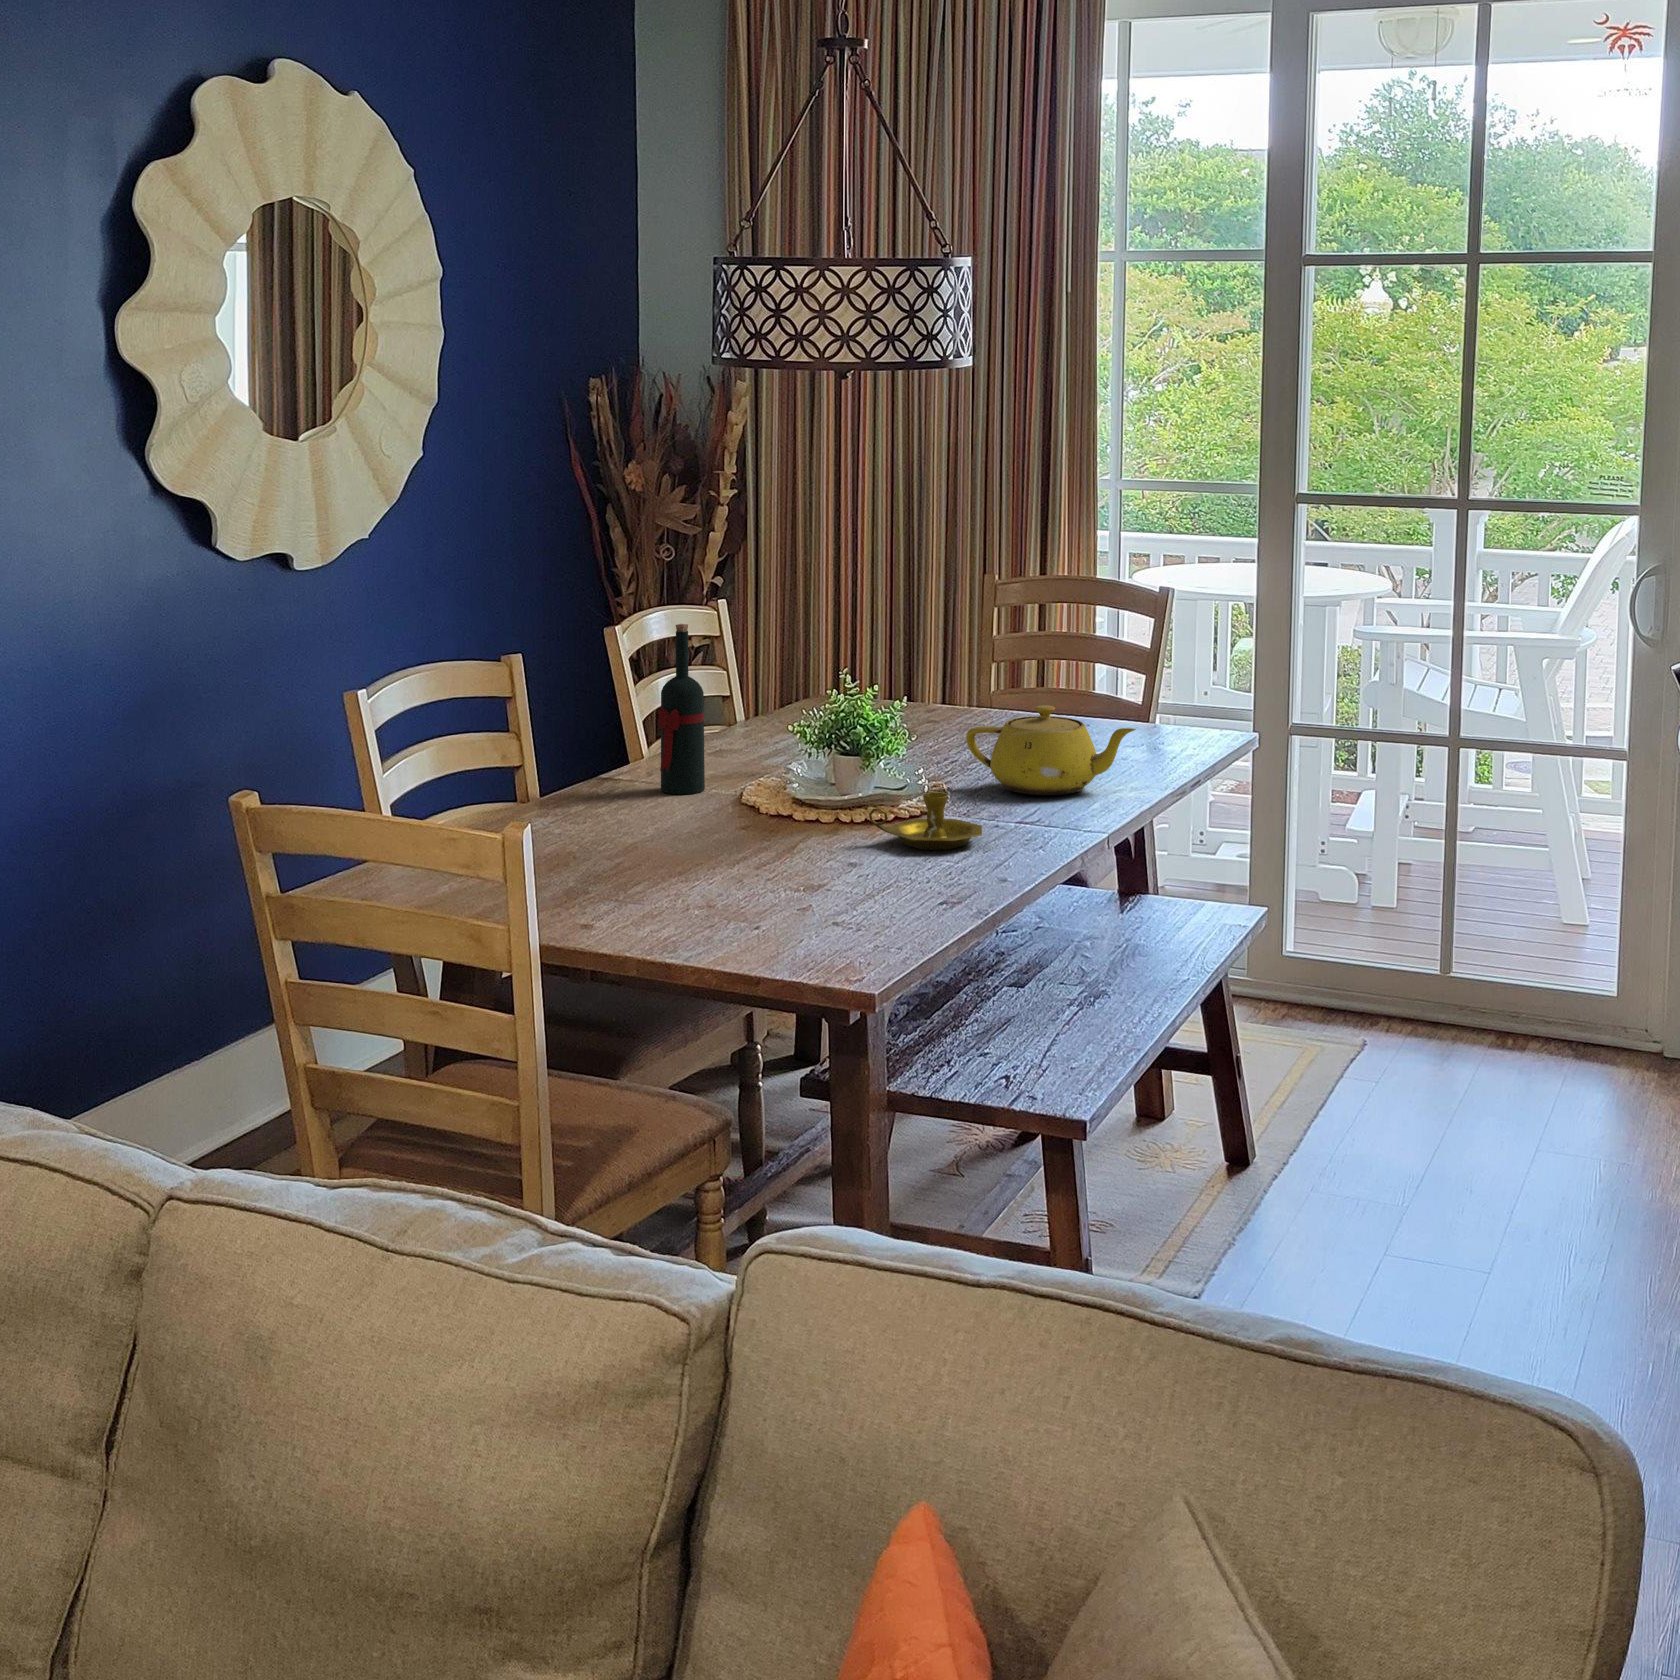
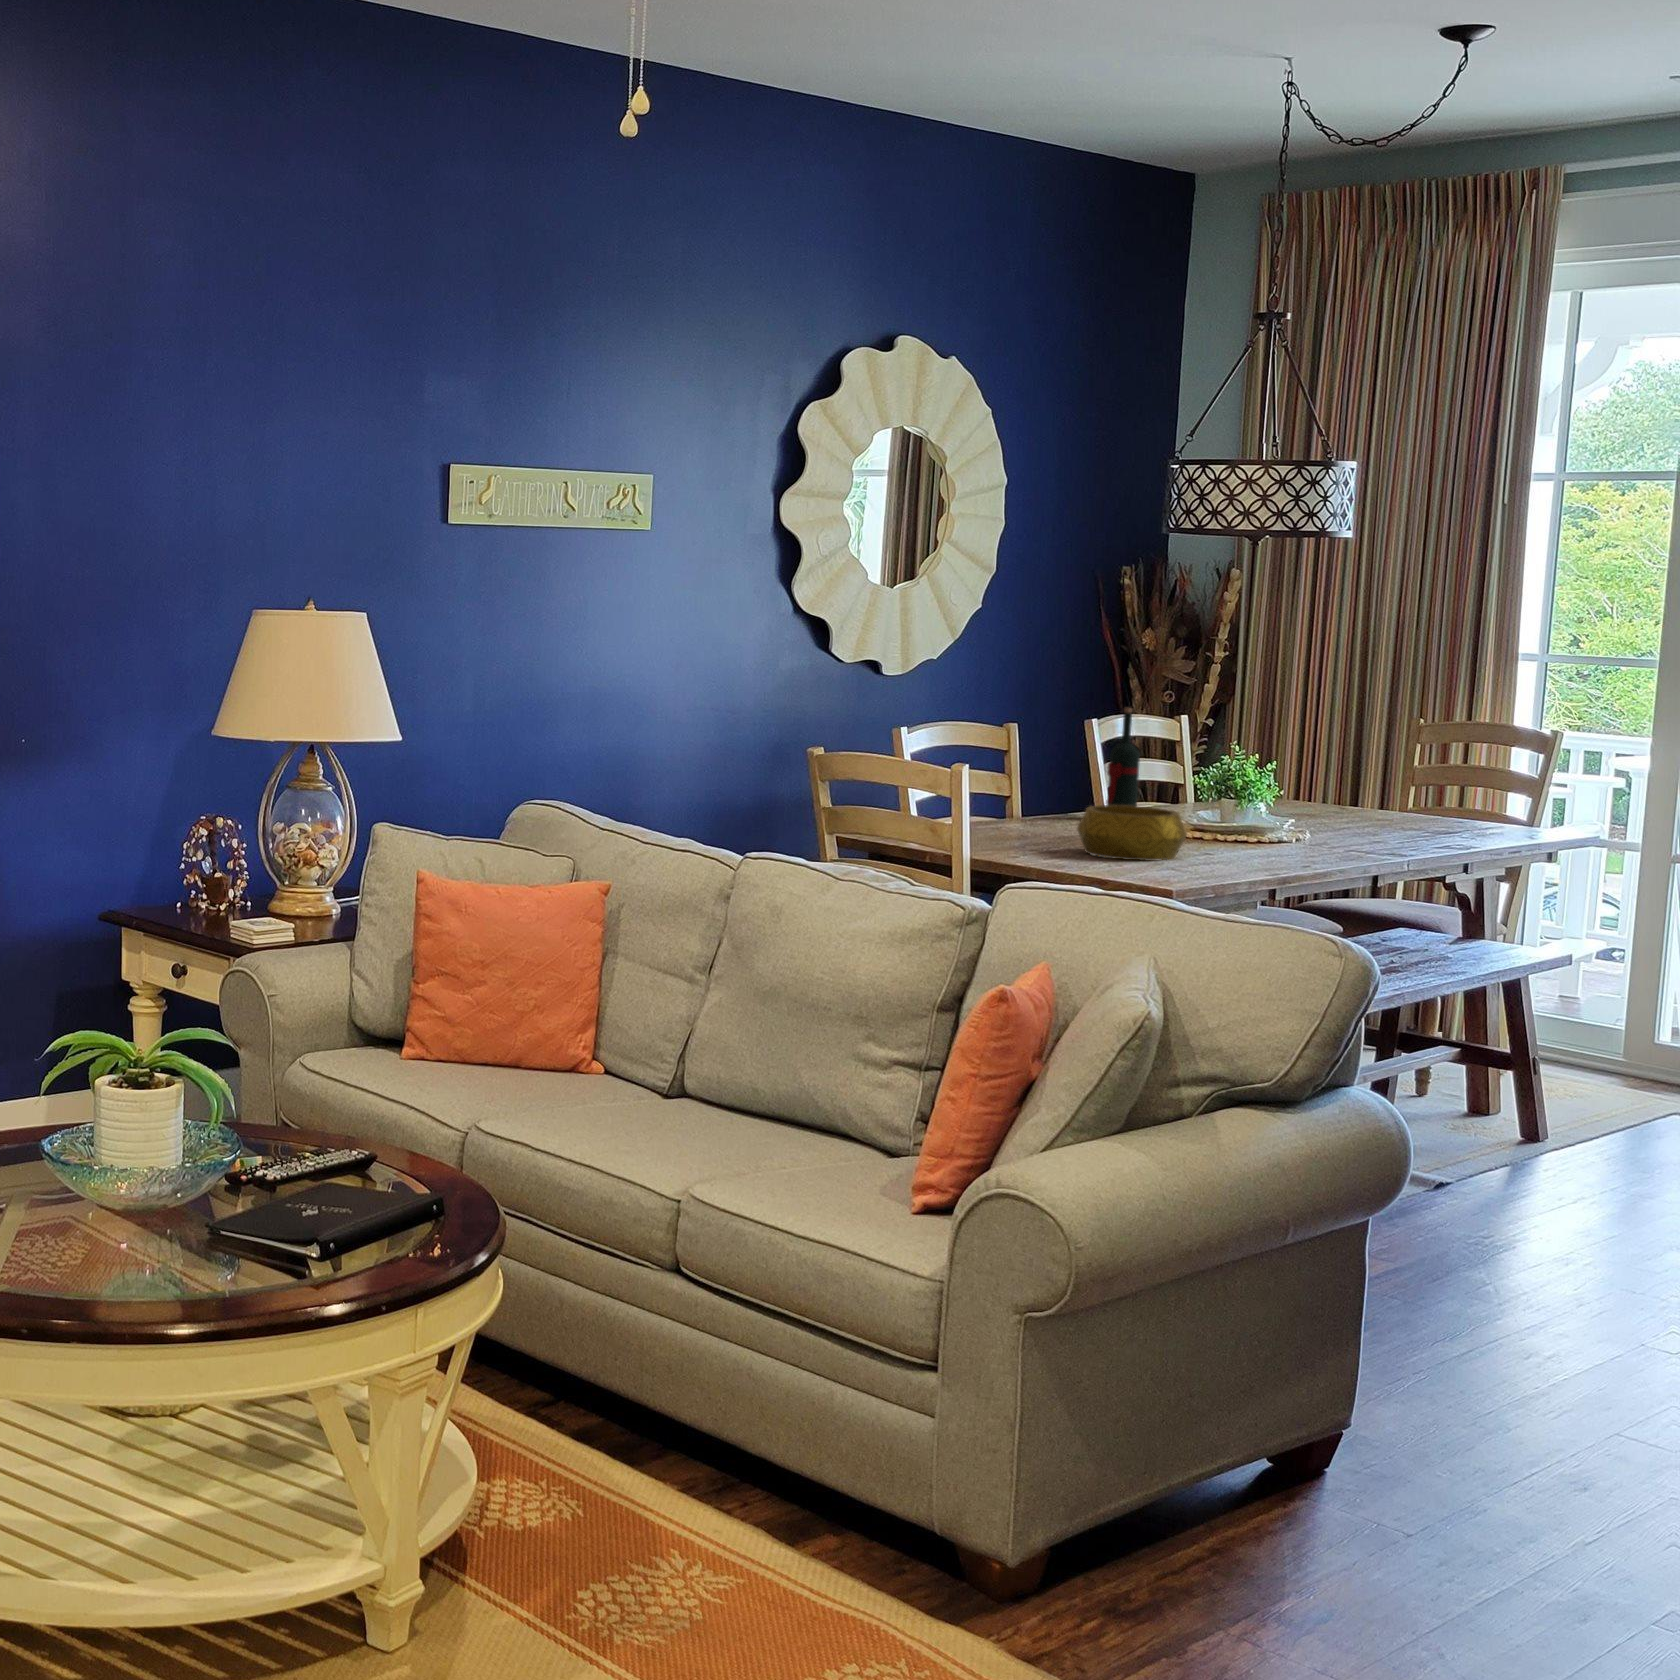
teapot: present [966,705,1136,795] -> none [1324,776,1448,837]
candlestick: present [869,792,982,850] -> none [1238,814,1317,850]
decorative bowl: none [640,812,811,914] -> present [1077,805,1187,861]

